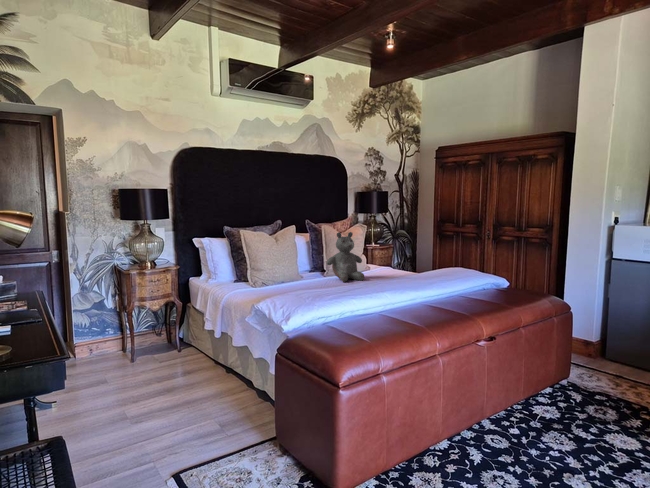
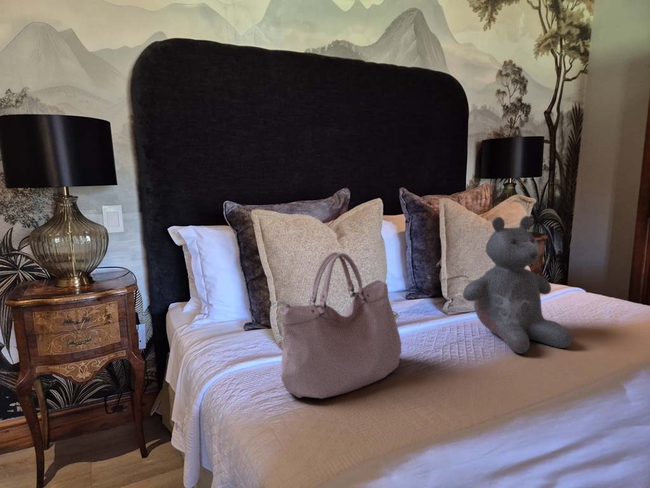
handbag: none [258,244,301,292] -> present [281,252,401,399]

